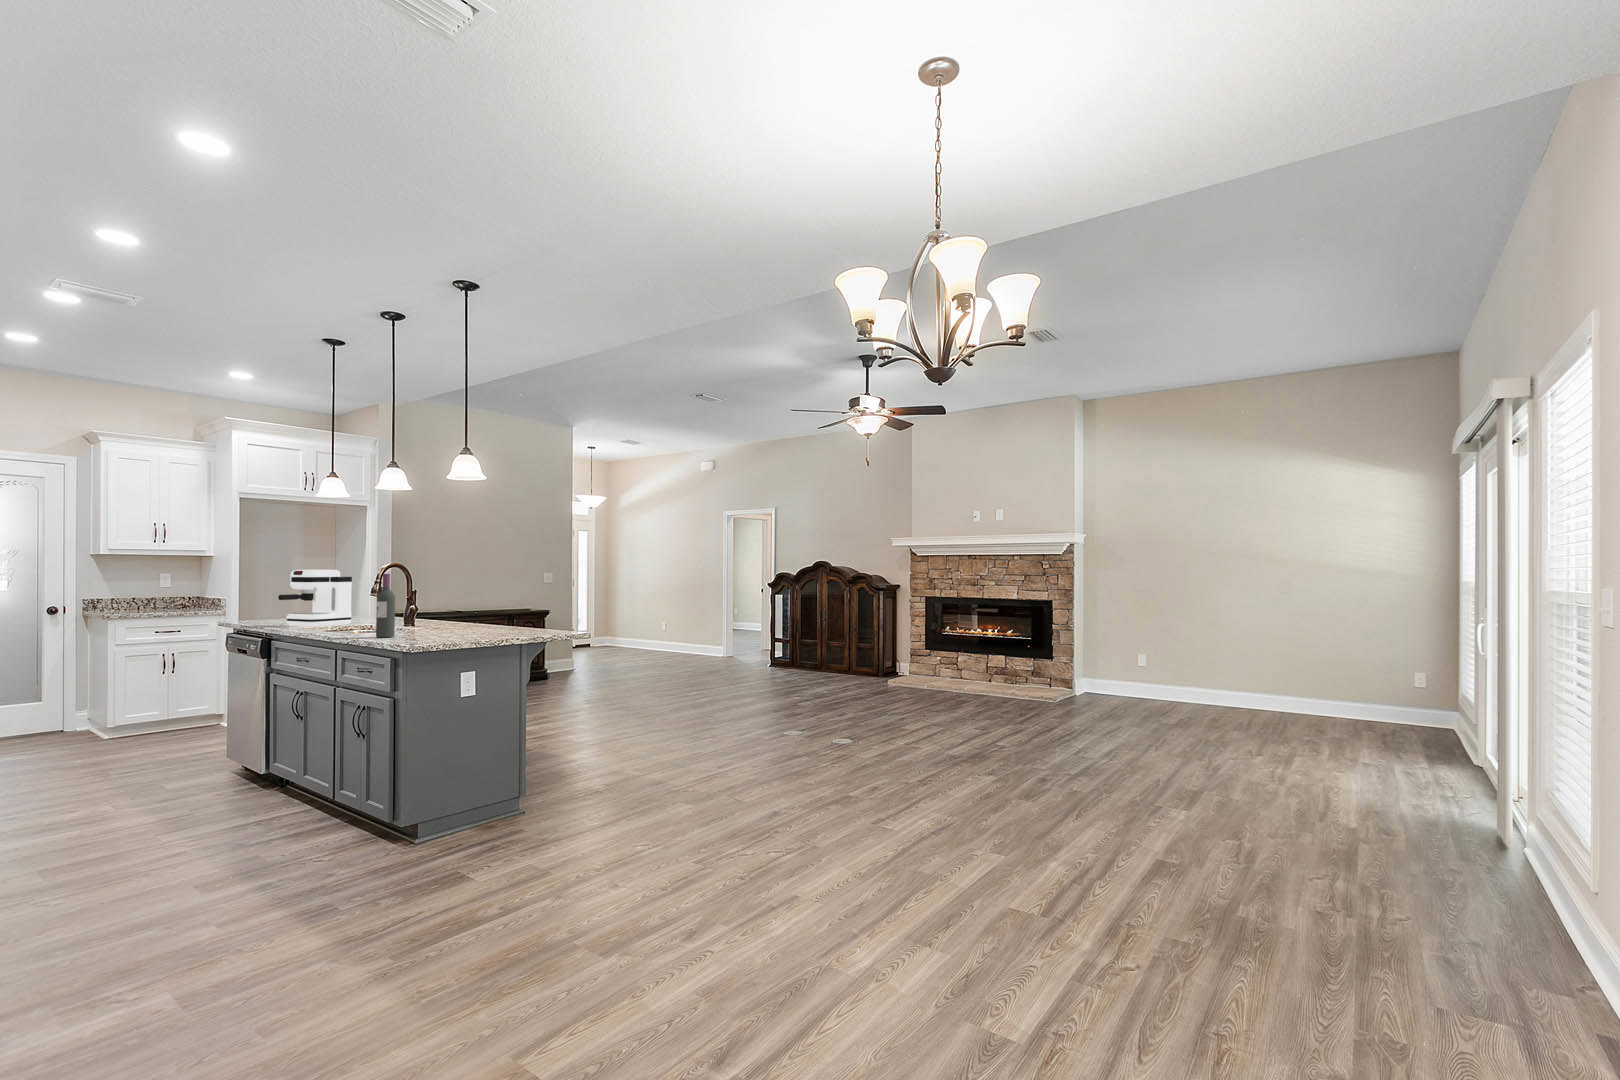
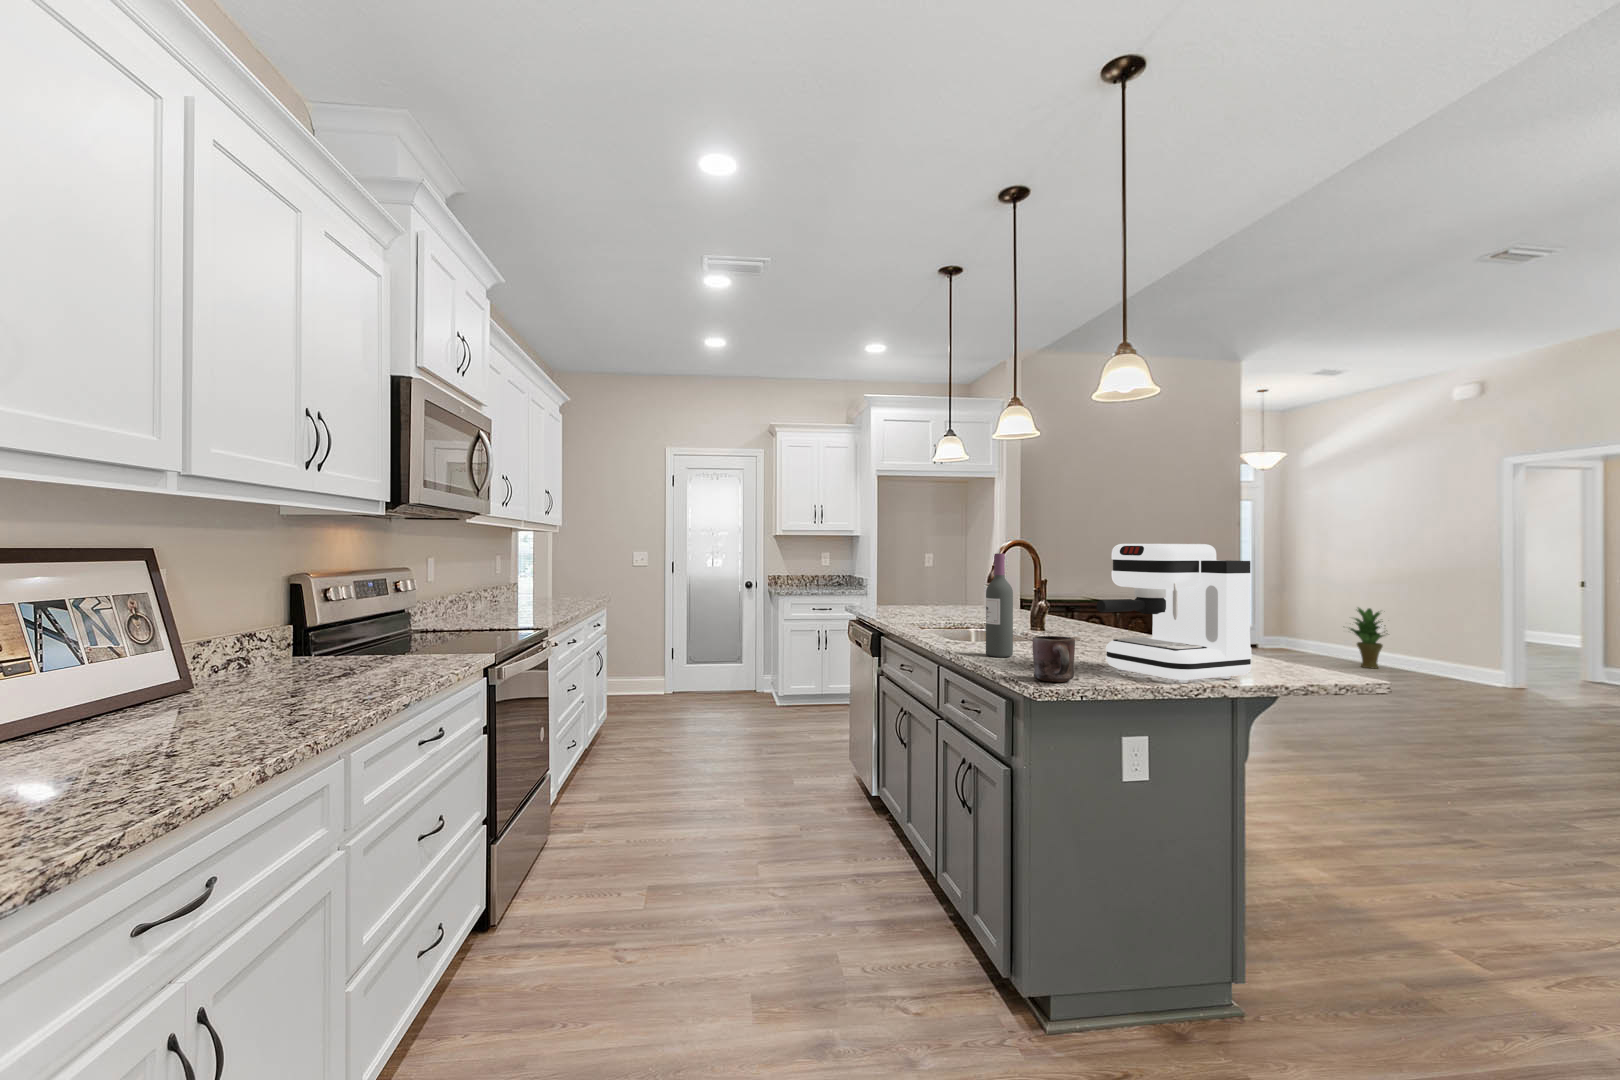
coffee maker: present [278,570,352,628] -> present [1096,544,1251,683]
potted plant: none [643,610,676,654] -> present [1350,608,1384,668]
mug: none [410,618,434,642] -> present [1032,636,1075,682]

